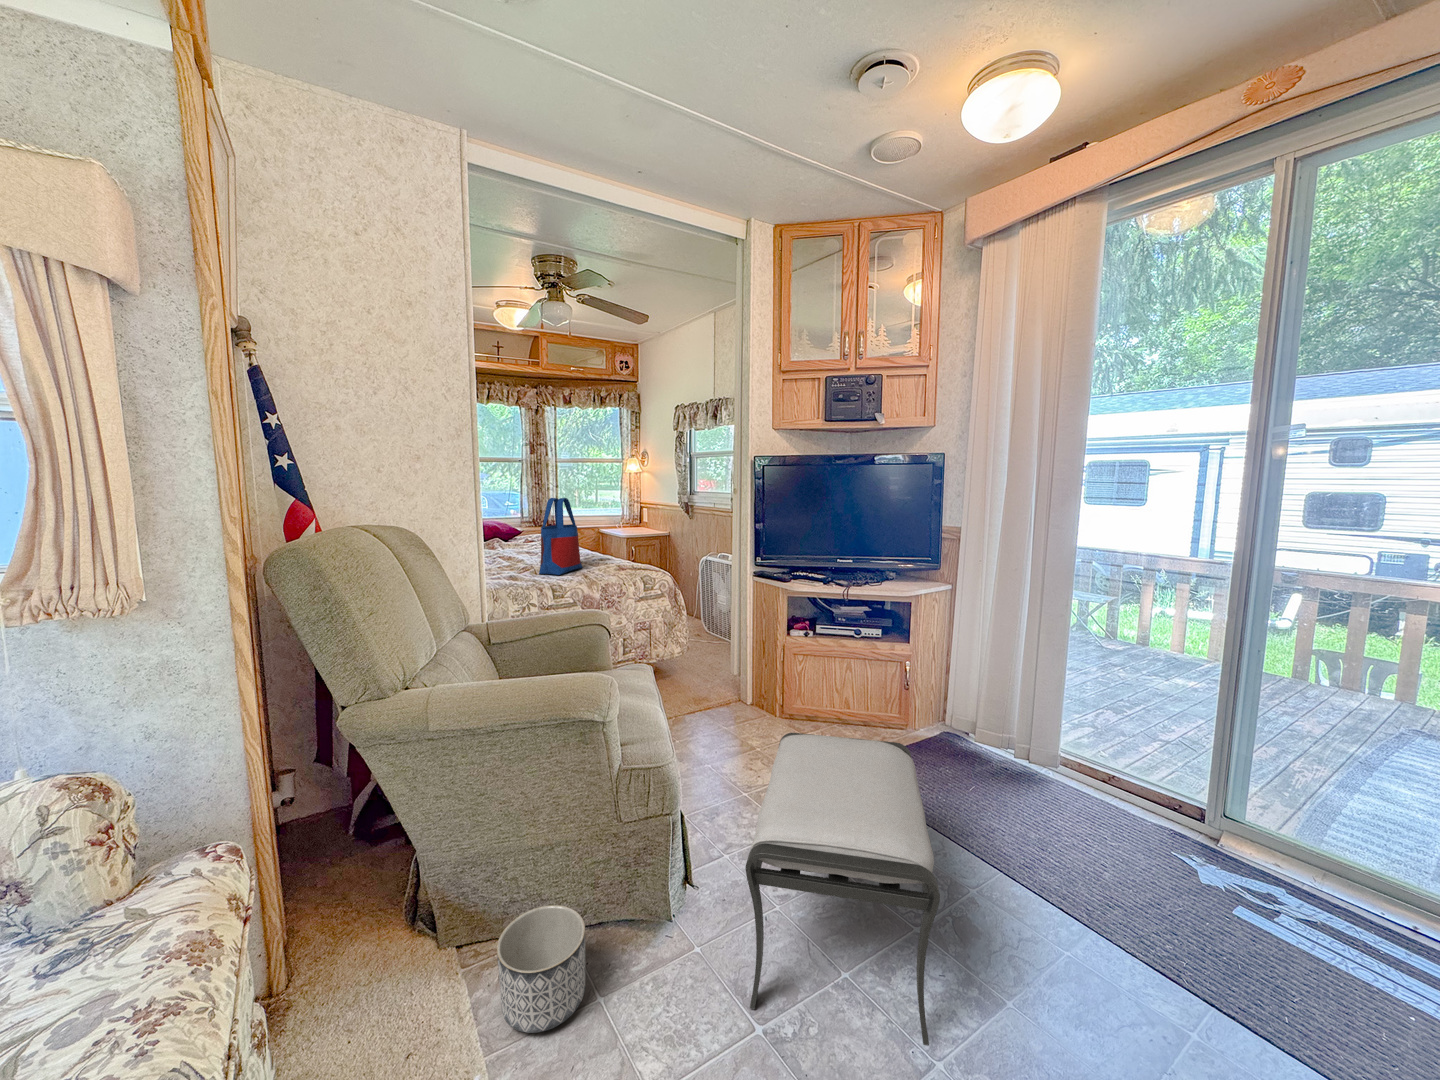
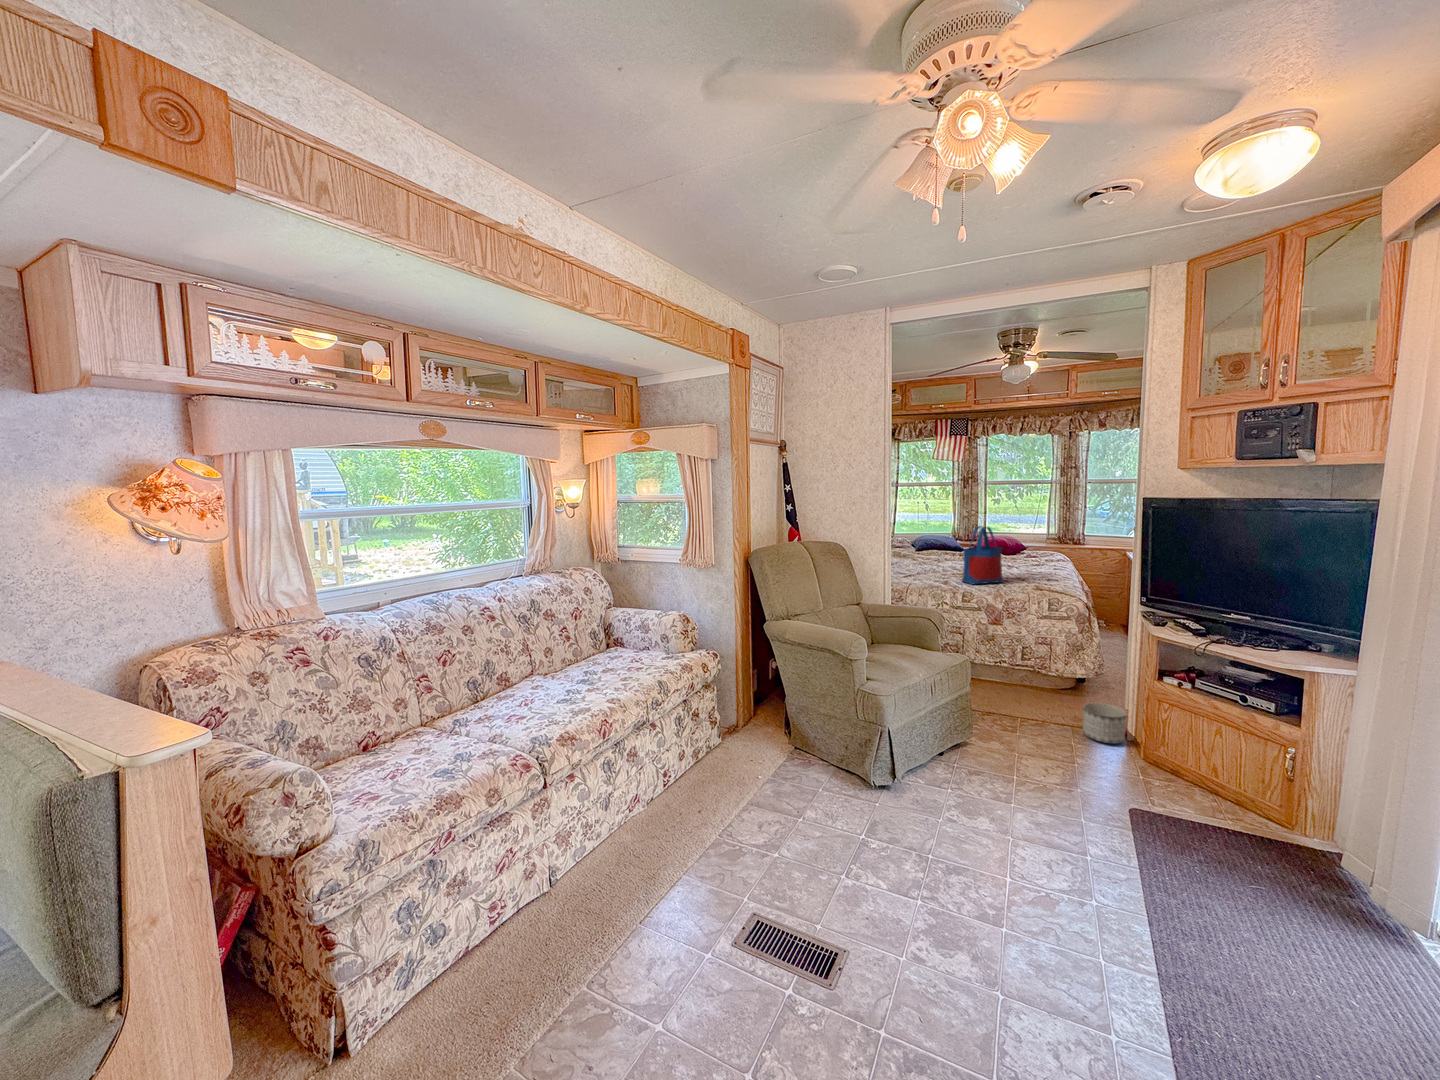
ottoman: present [745,733,940,1045] -> none [864,723,1071,898]
planter: present [497,905,585,1033] -> present [1083,702,1127,744]

